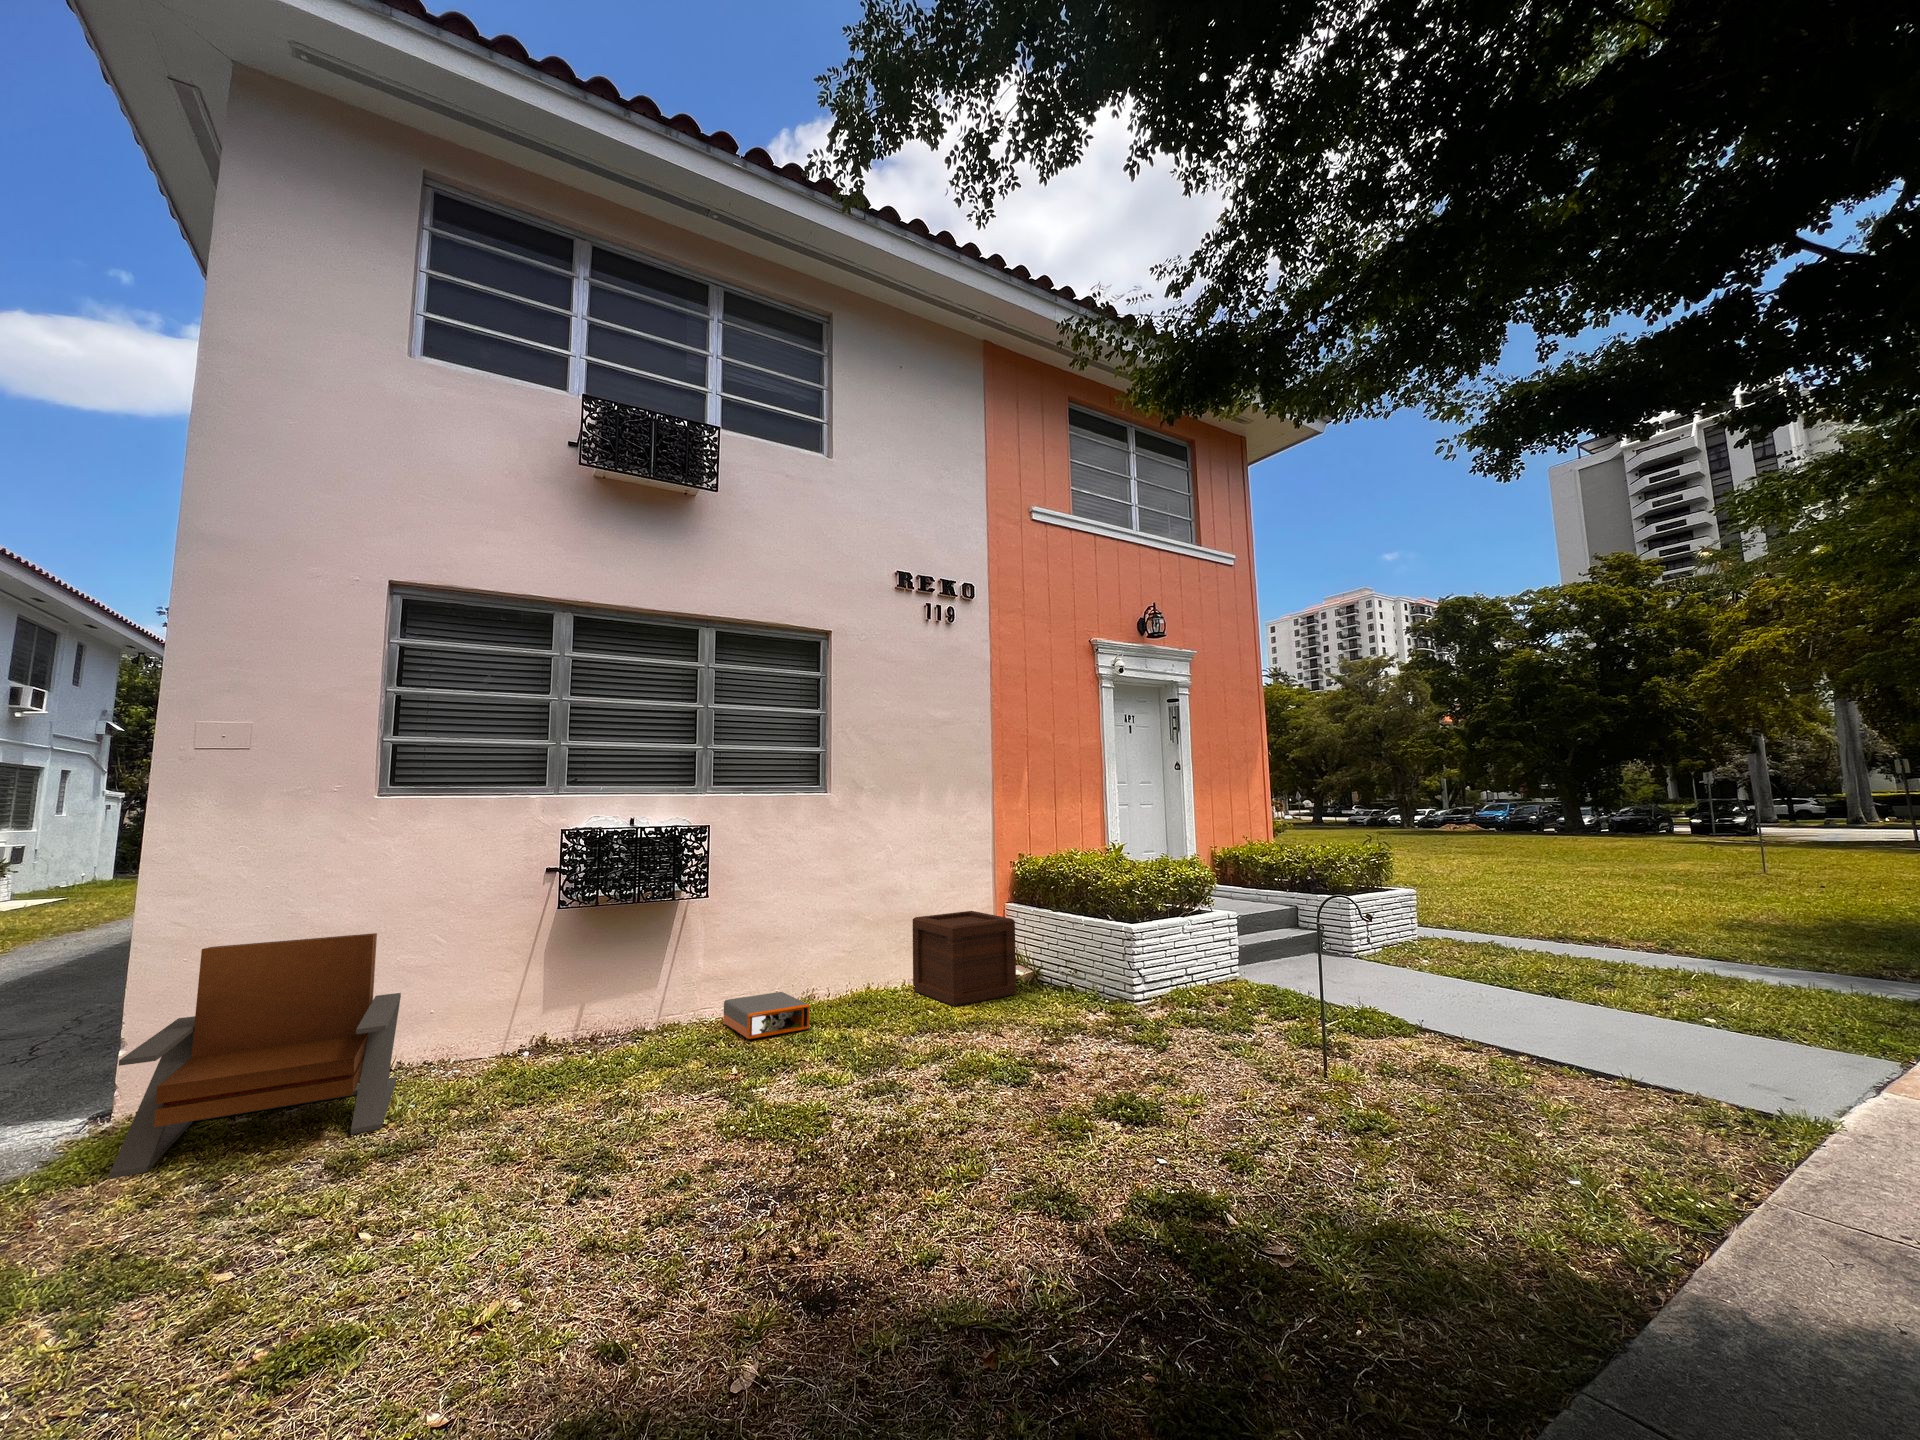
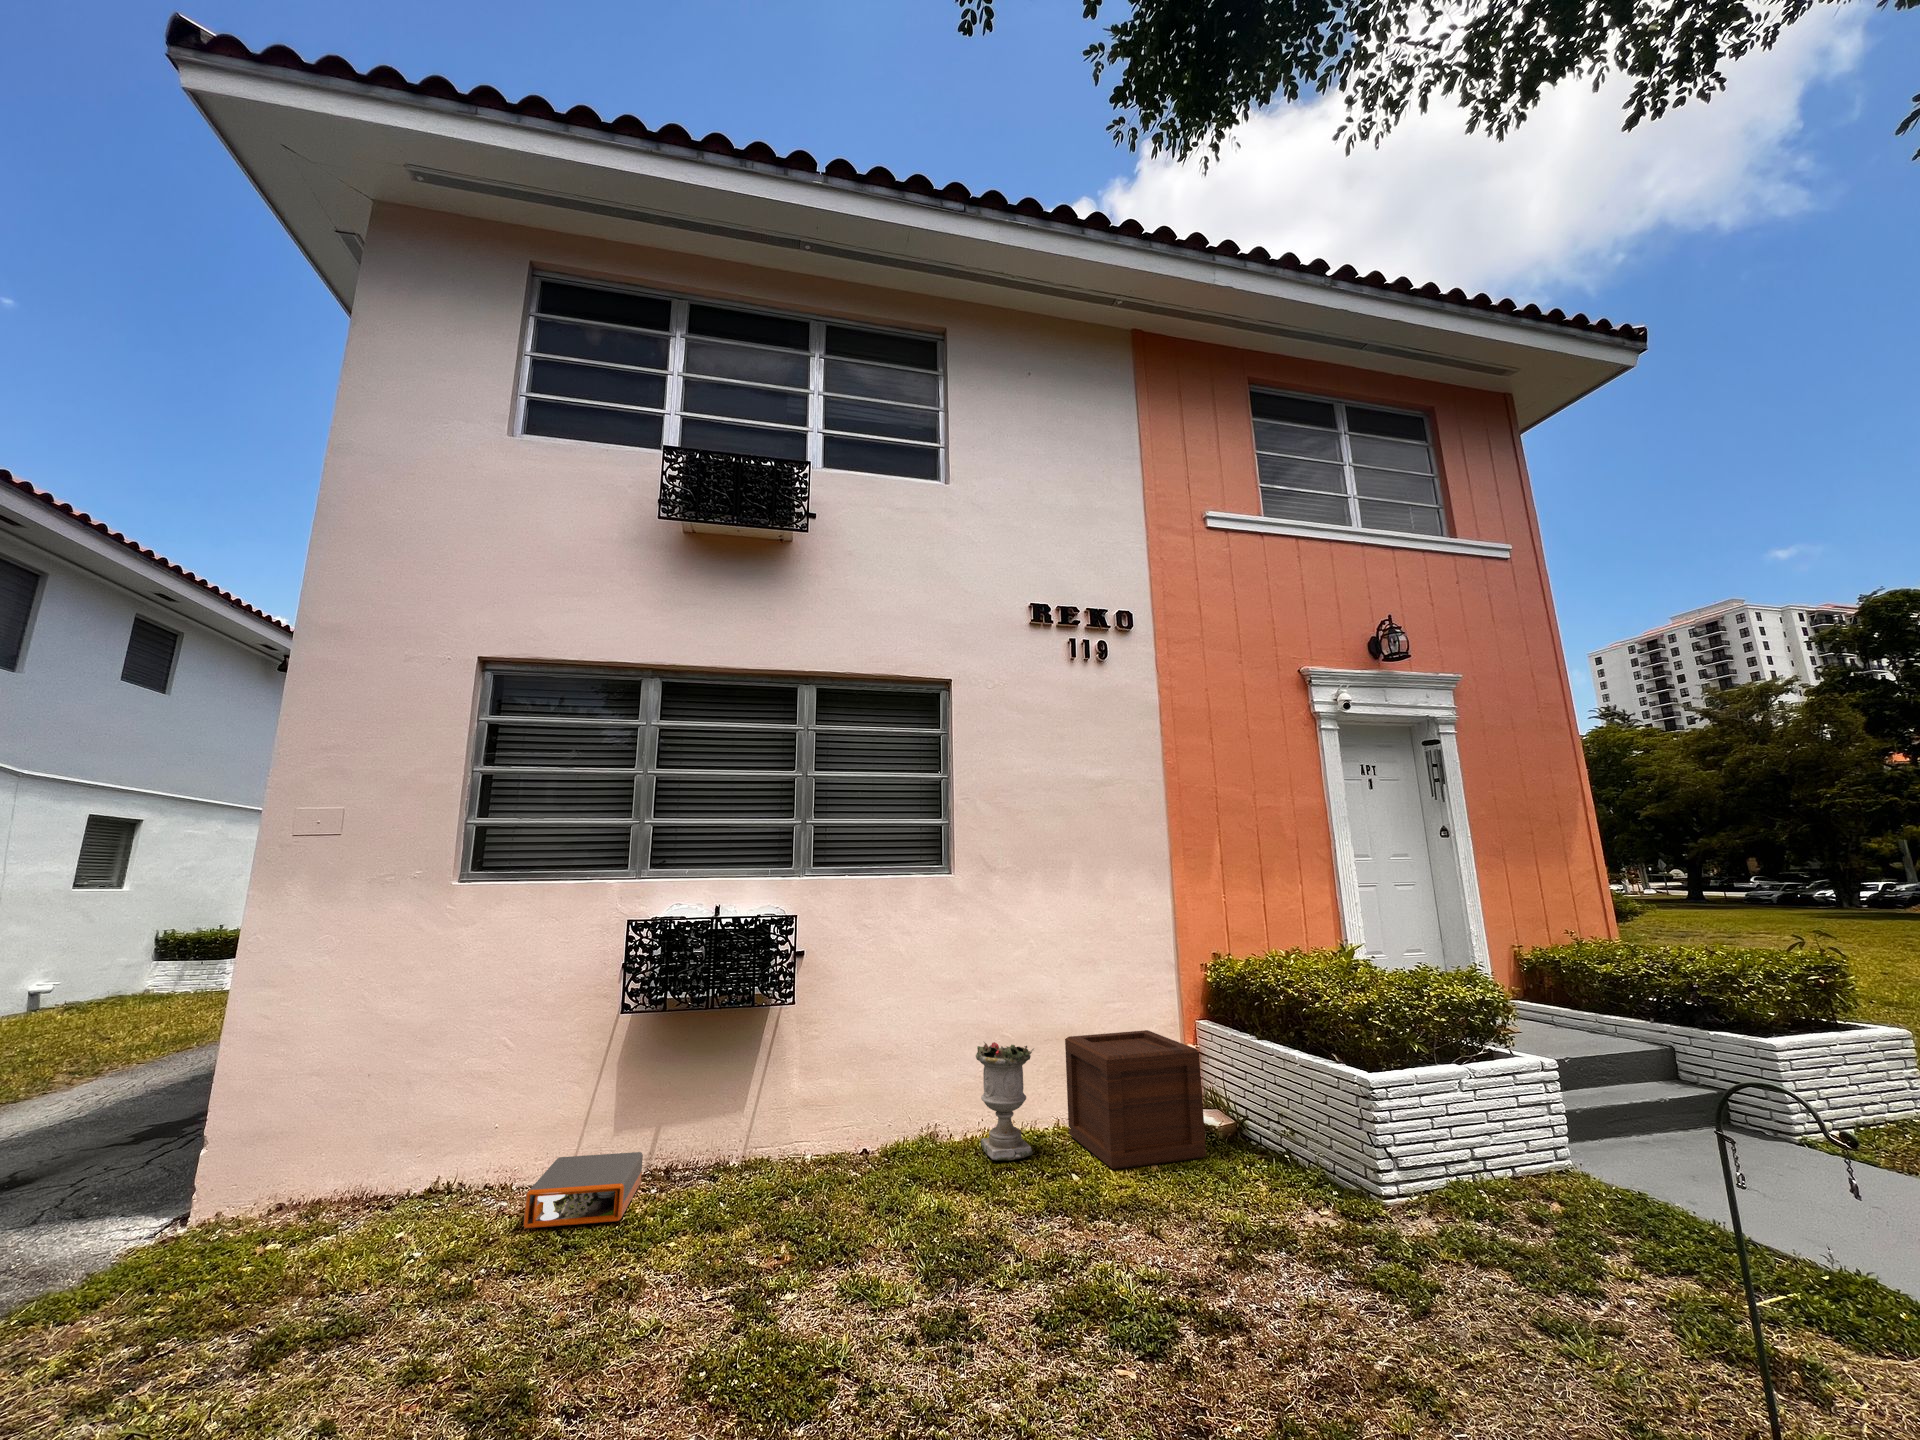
planter: none [849,922,895,1009] -> present [976,1042,1034,1161]
lounge chair: present [110,933,401,1178] -> none [92,1036,455,1316]
storage box: present [724,992,810,1039] -> present [524,1152,643,1228]

